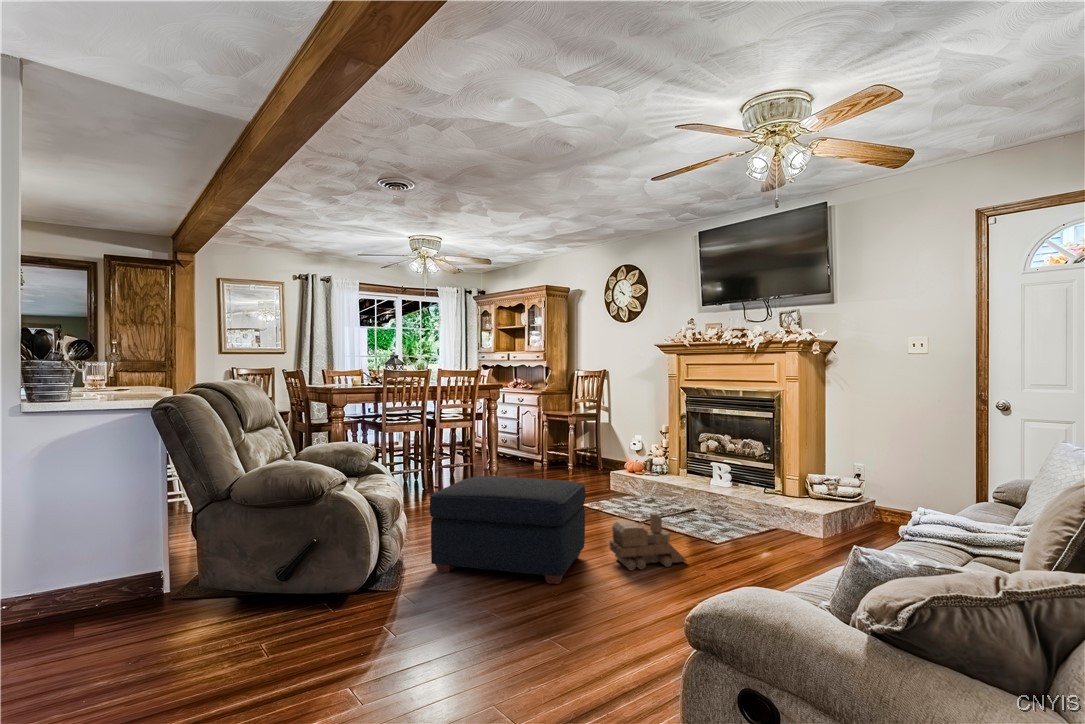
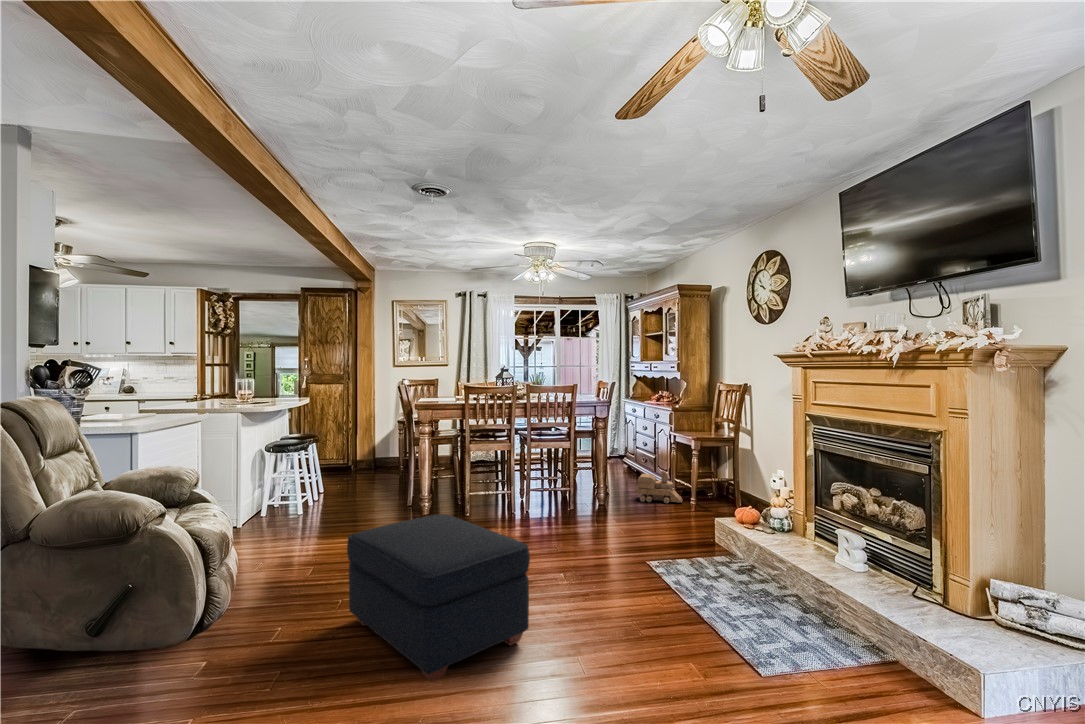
toy train: present [610,513,687,570] -> present [636,470,683,504]

